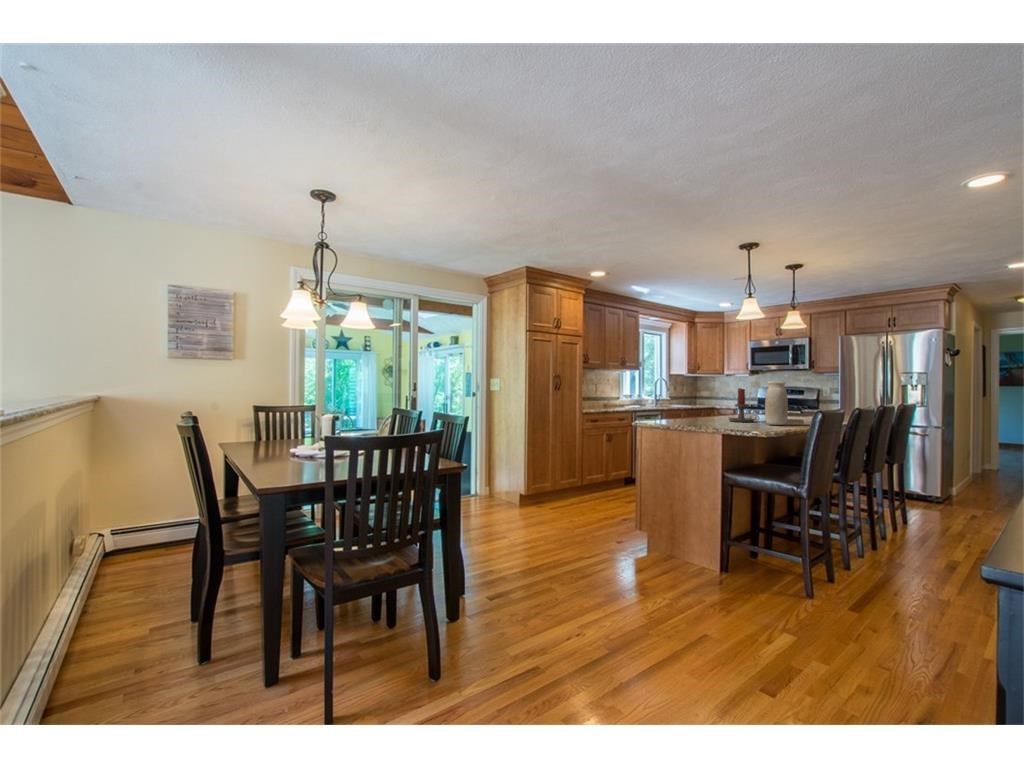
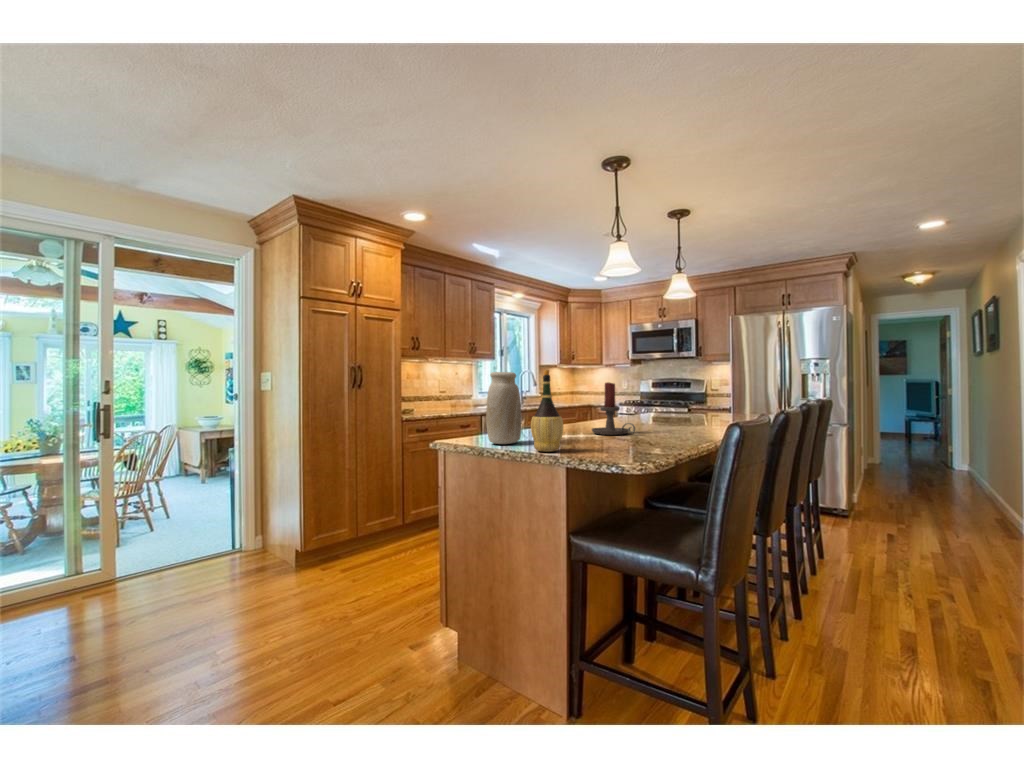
wine bottle: none [696,380,717,427] -> present [531,370,563,452]
vase: present [765,381,788,425] -> present [486,372,521,444]

